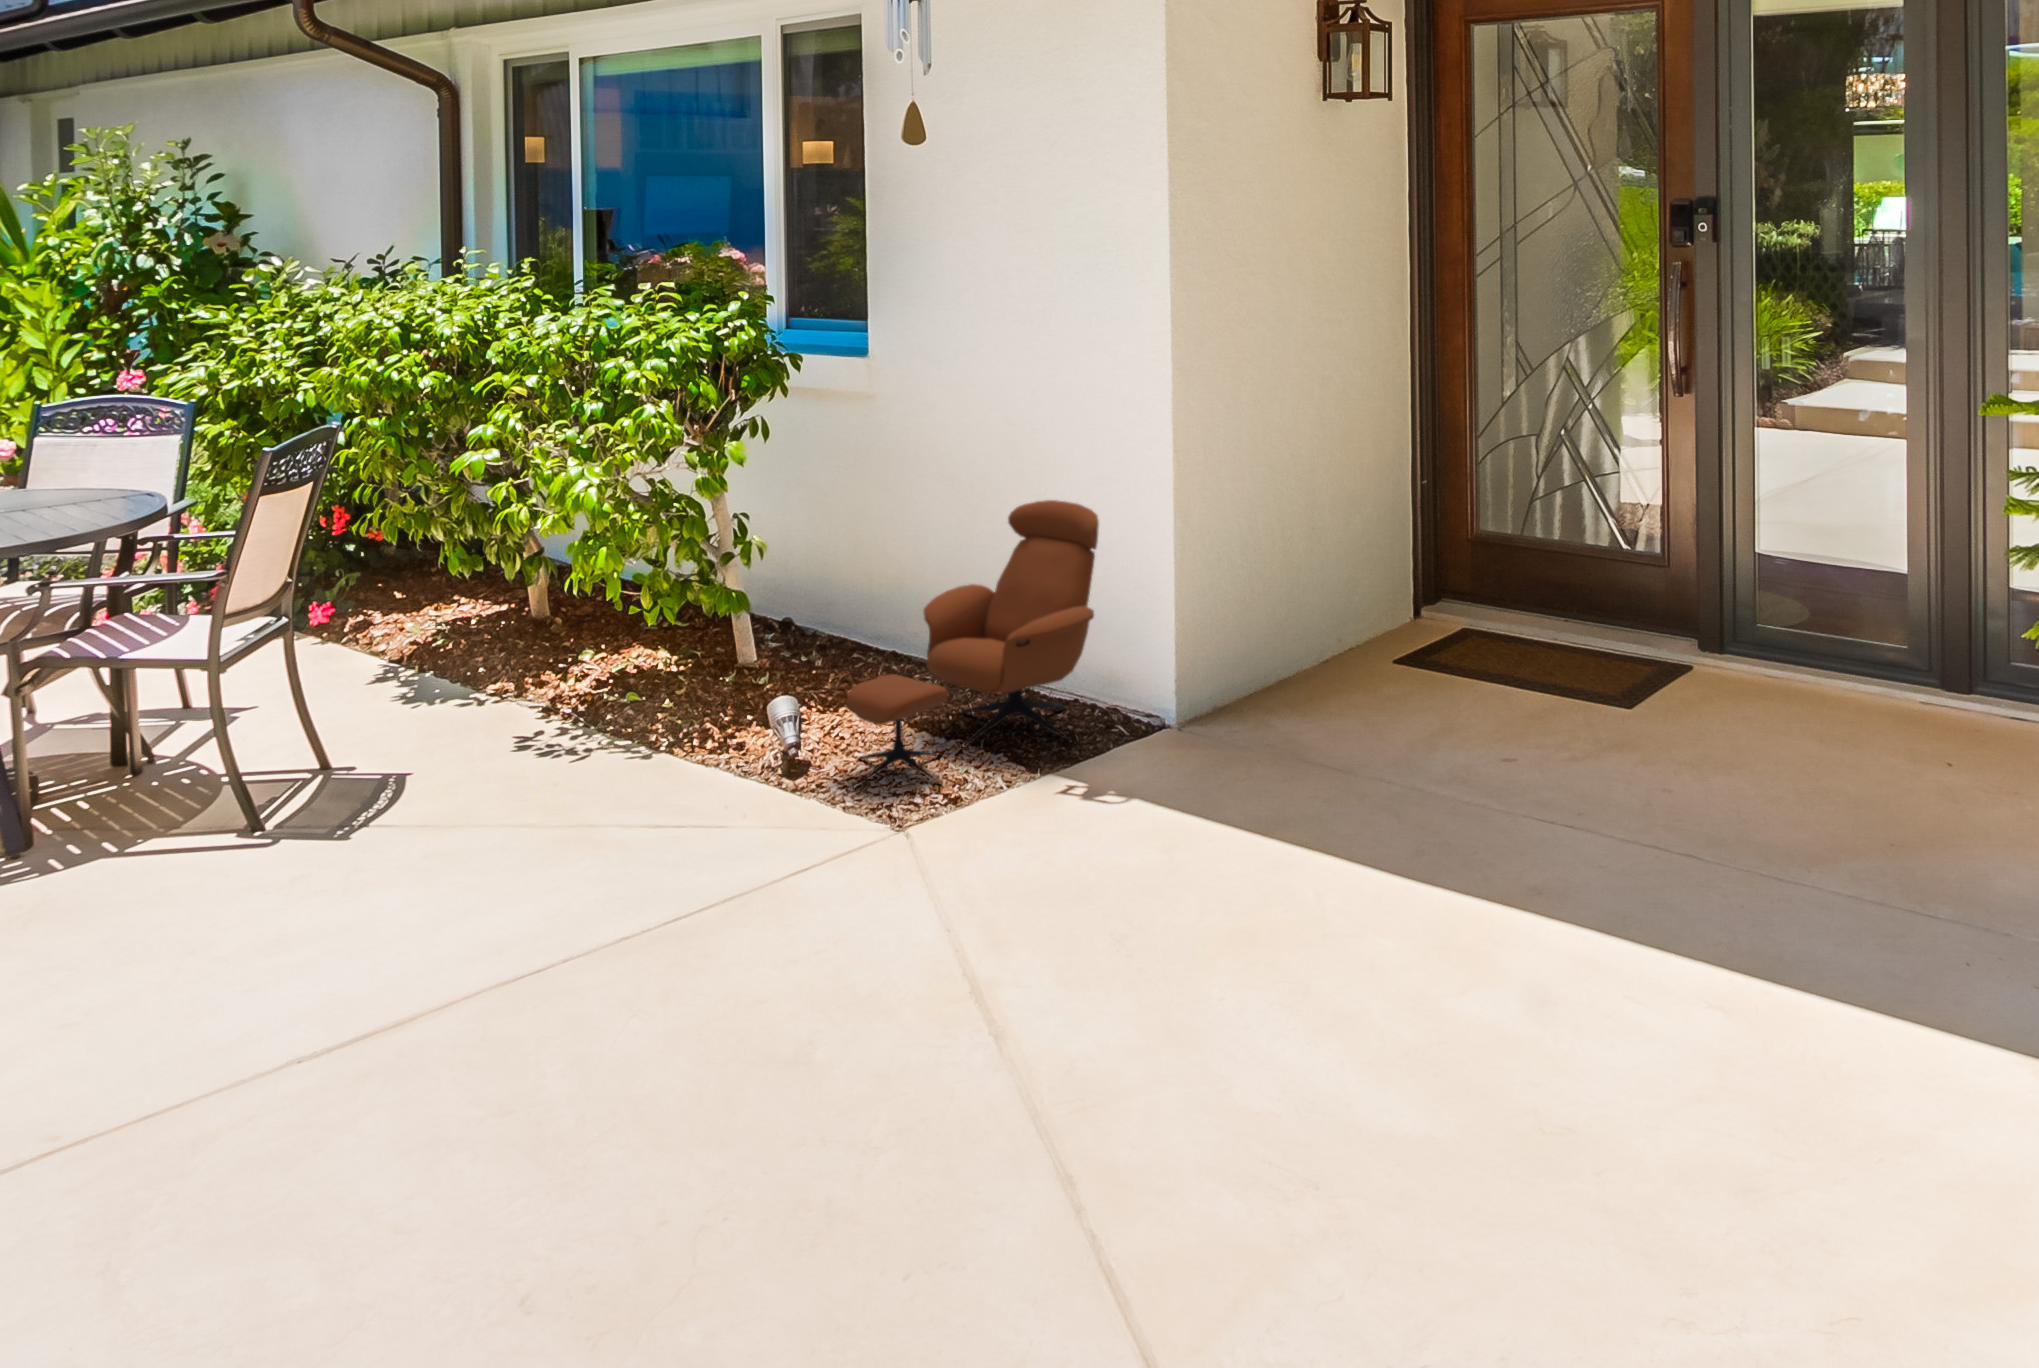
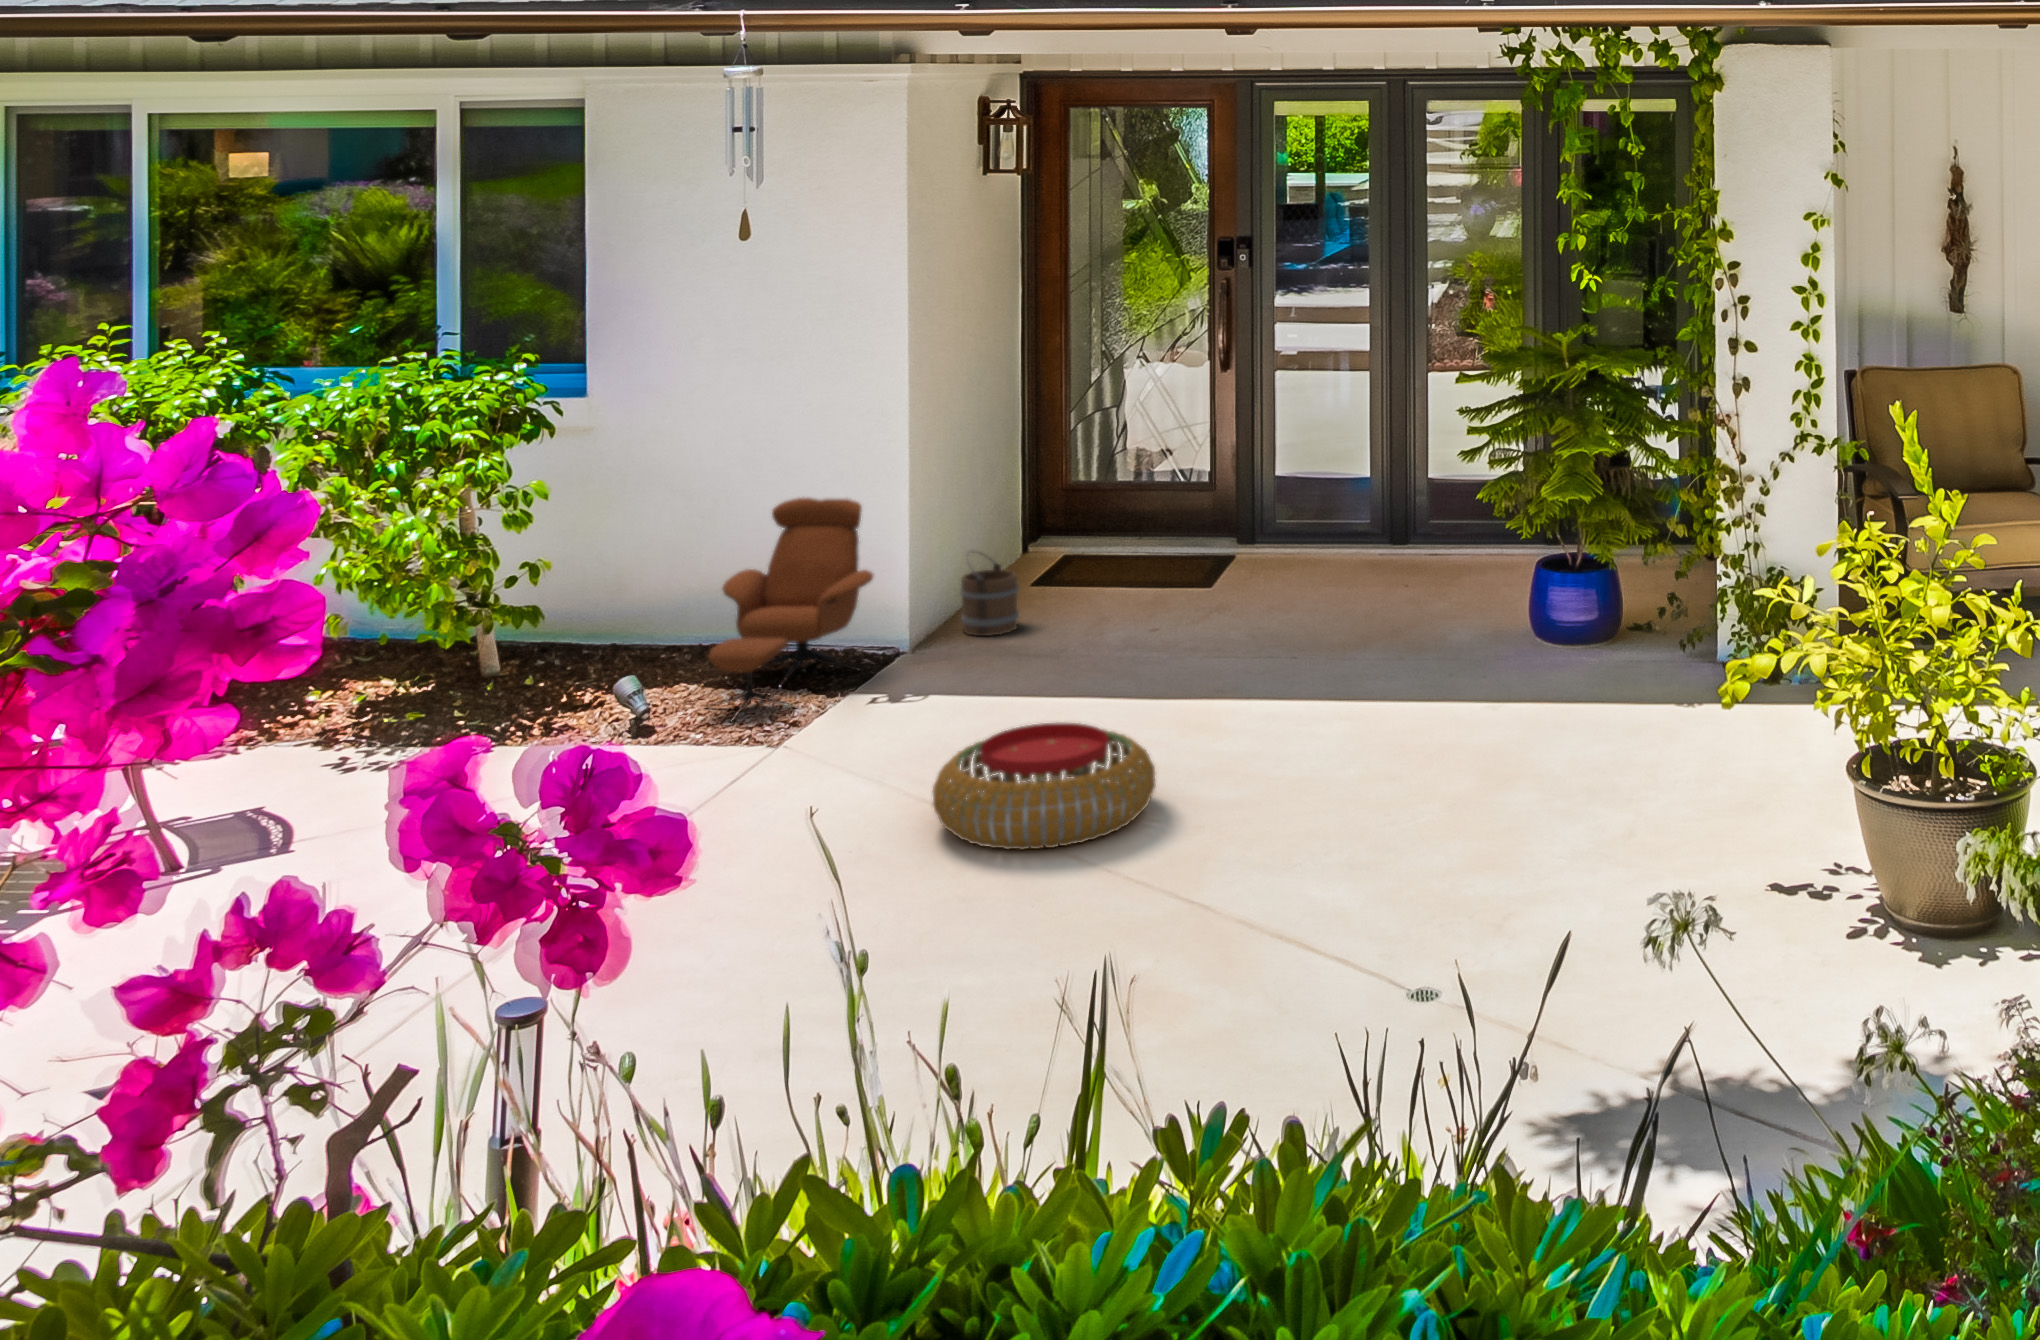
bucket: none [1240,597,1319,721] -> present [960,552,1019,636]
pouf: none [770,942,1163,1235] -> present [933,722,1156,850]

